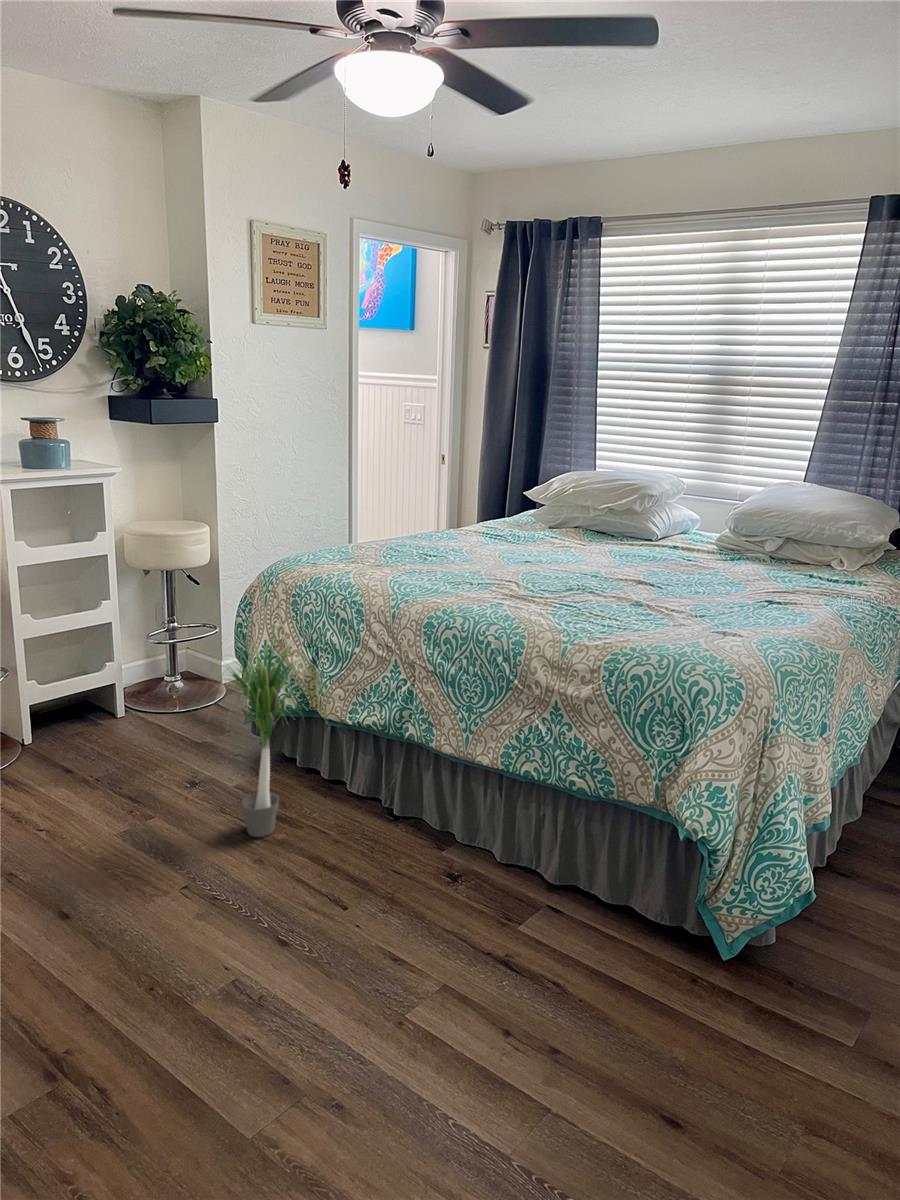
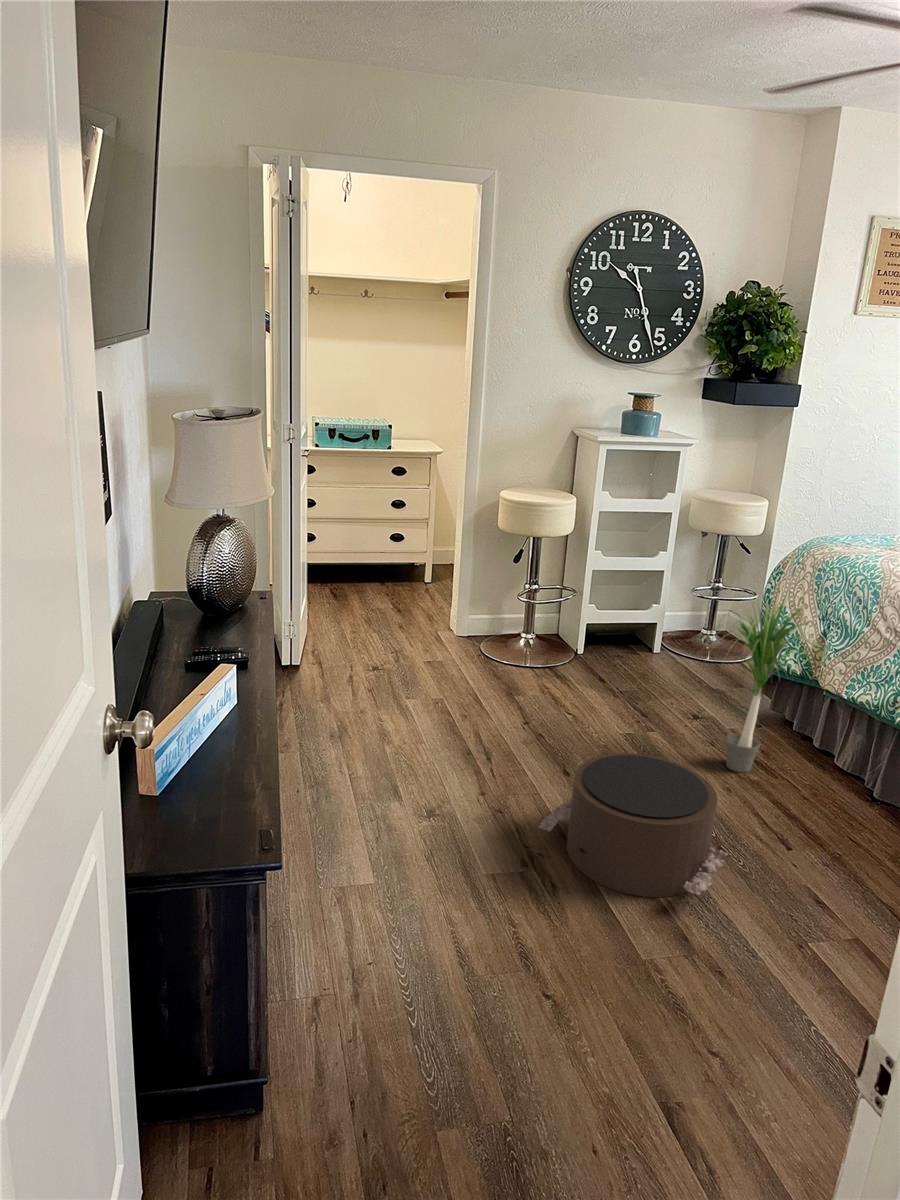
pouf: none [57,863,296,1057] -> present [538,753,728,897]

